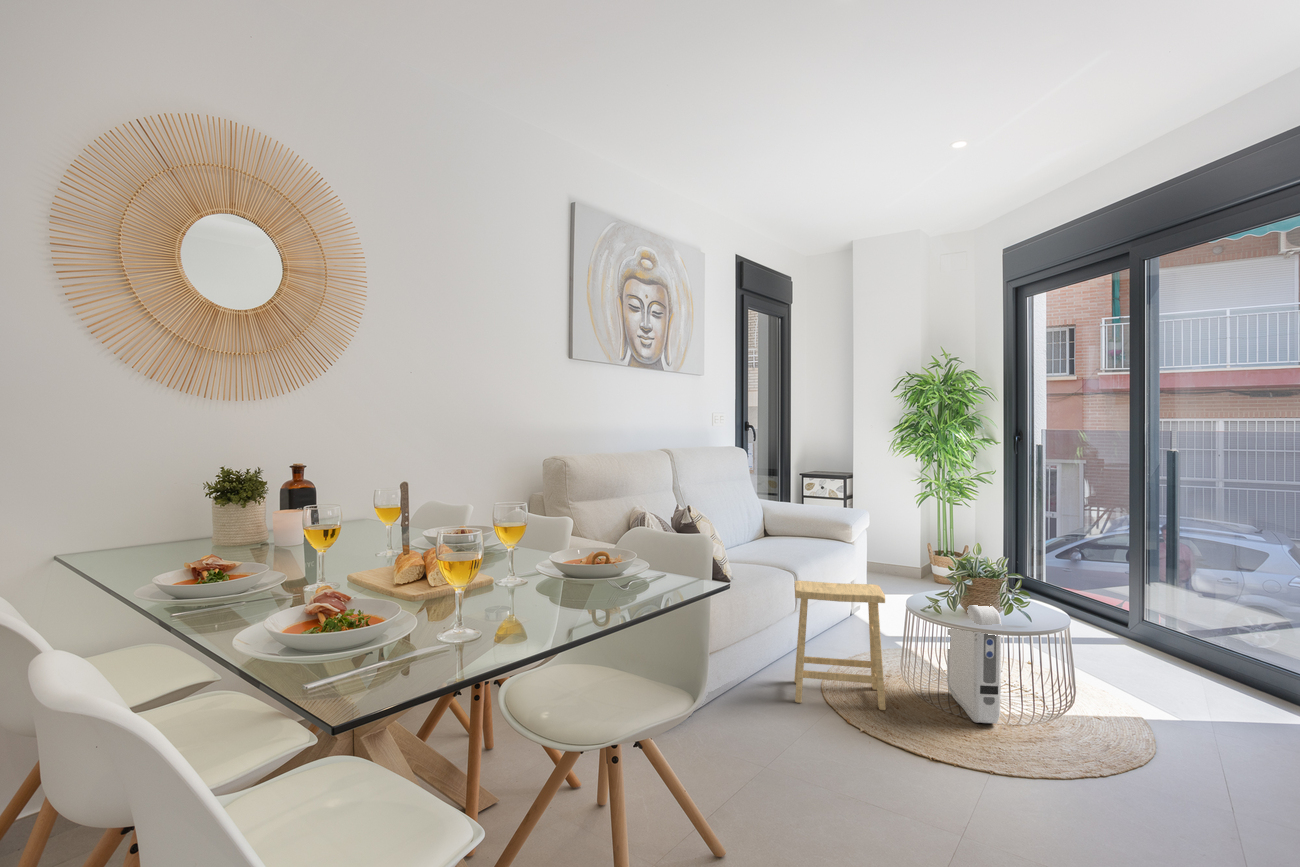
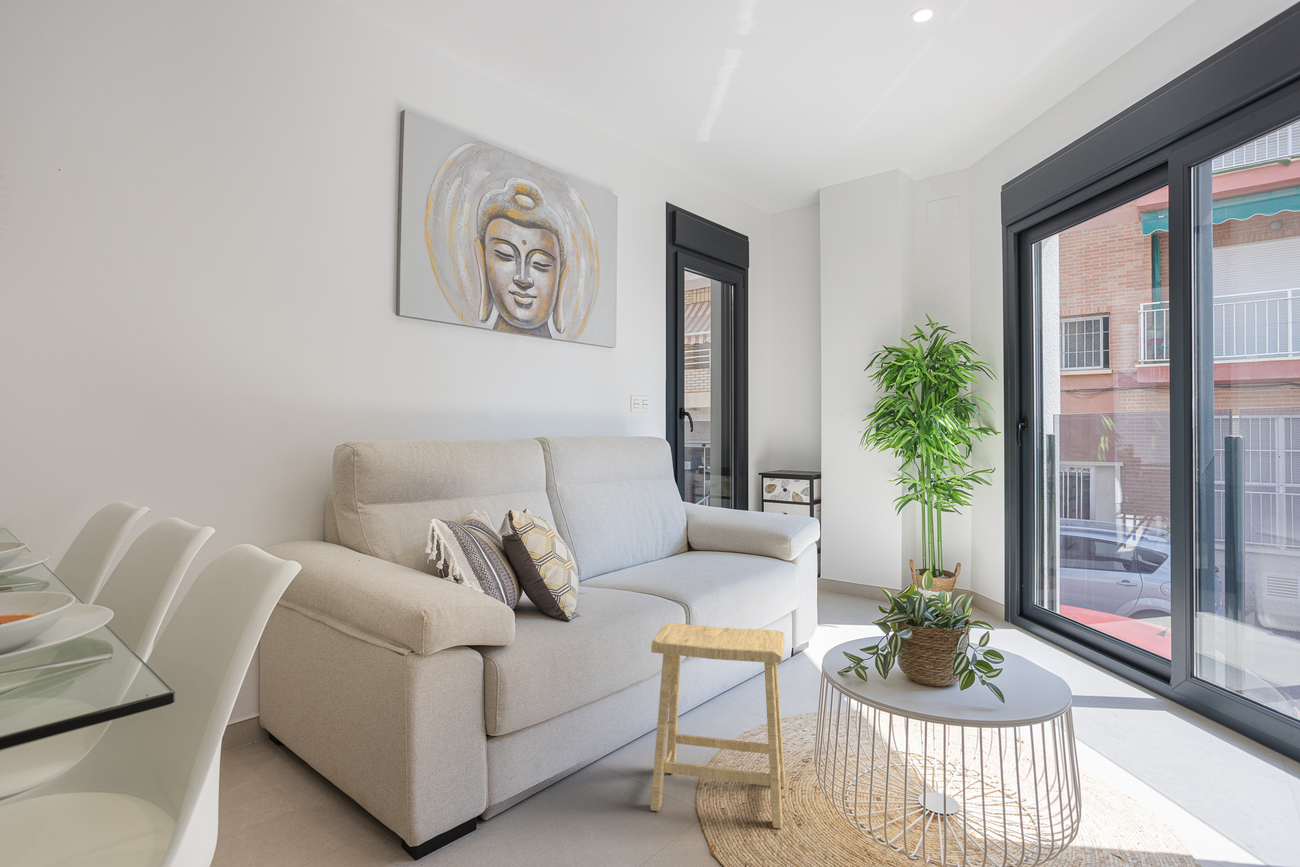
air purifier: present [947,605,1001,723] -> none [886,643,954,863]

